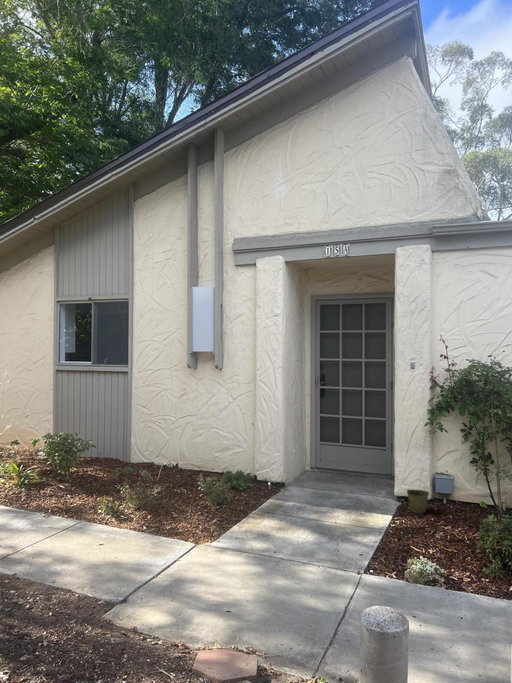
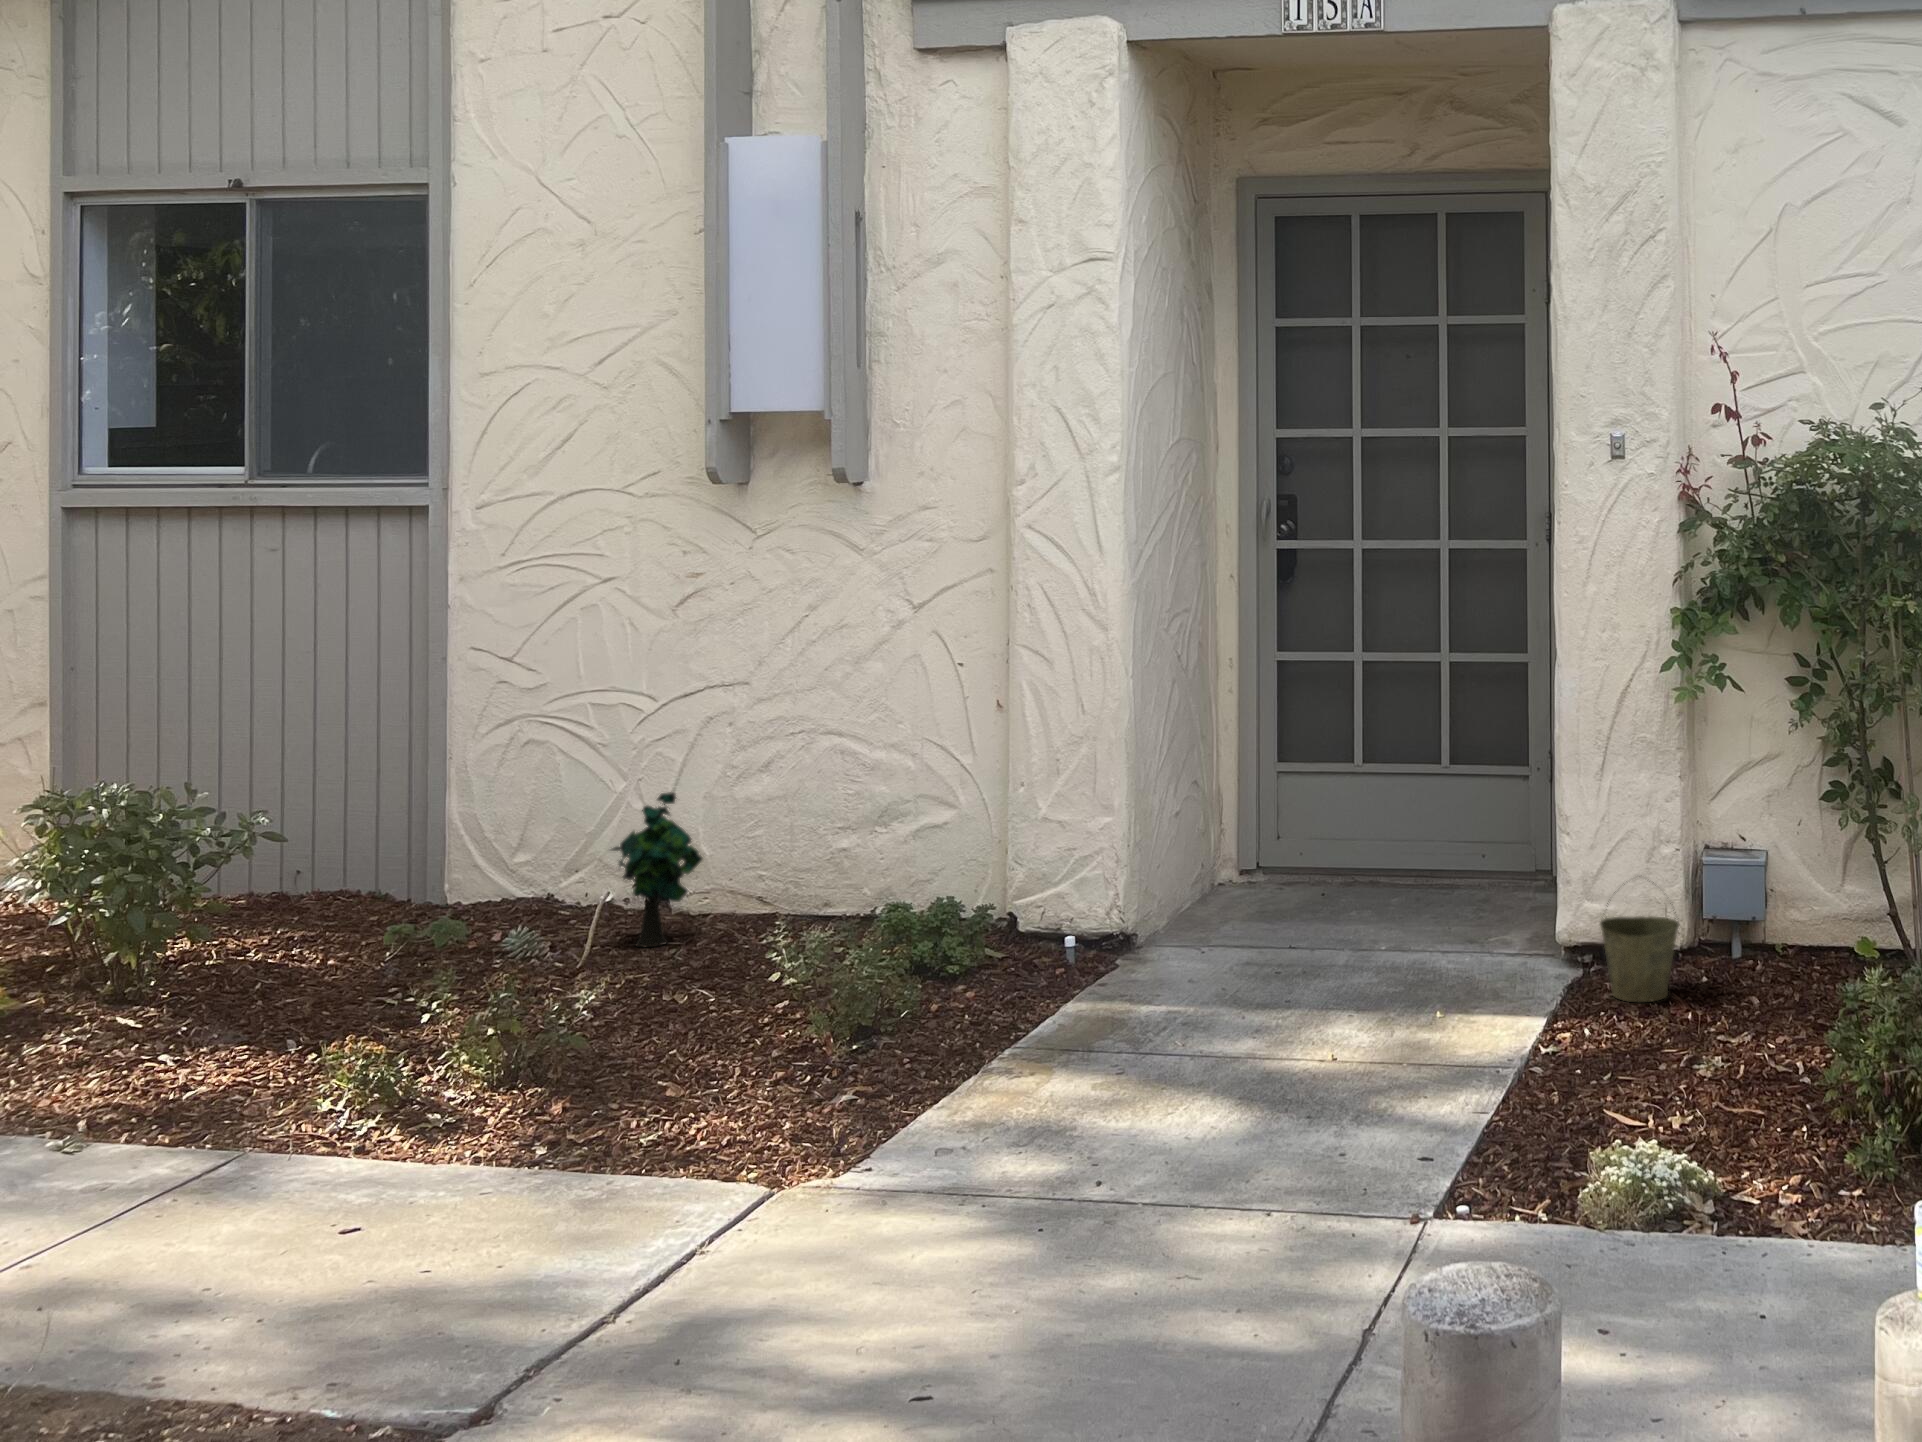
decorative plant: none [165,441,186,477] -> present [612,792,703,947]

